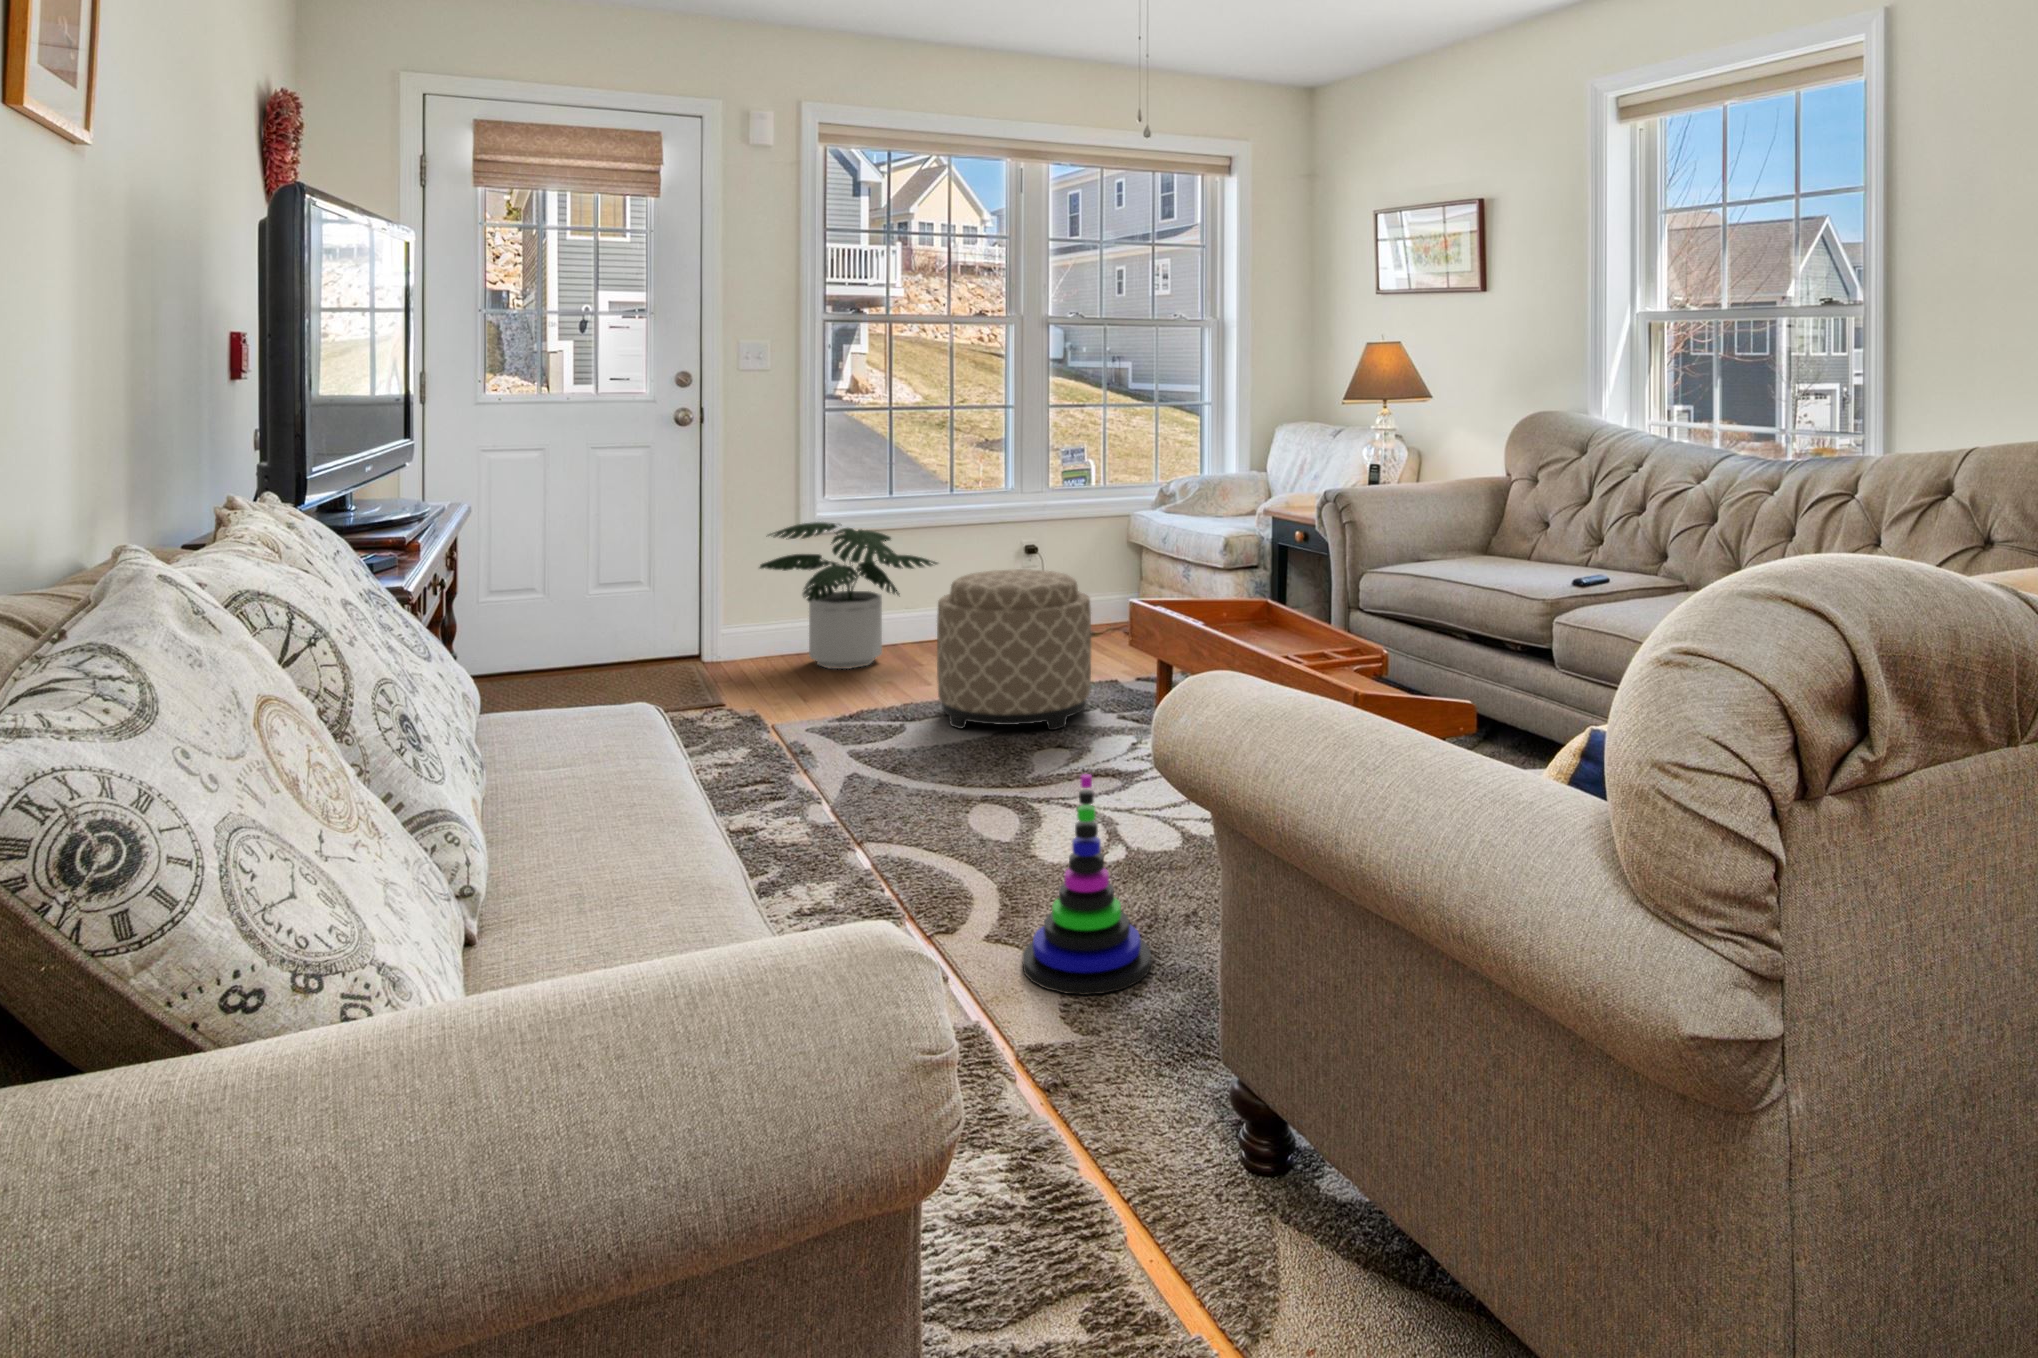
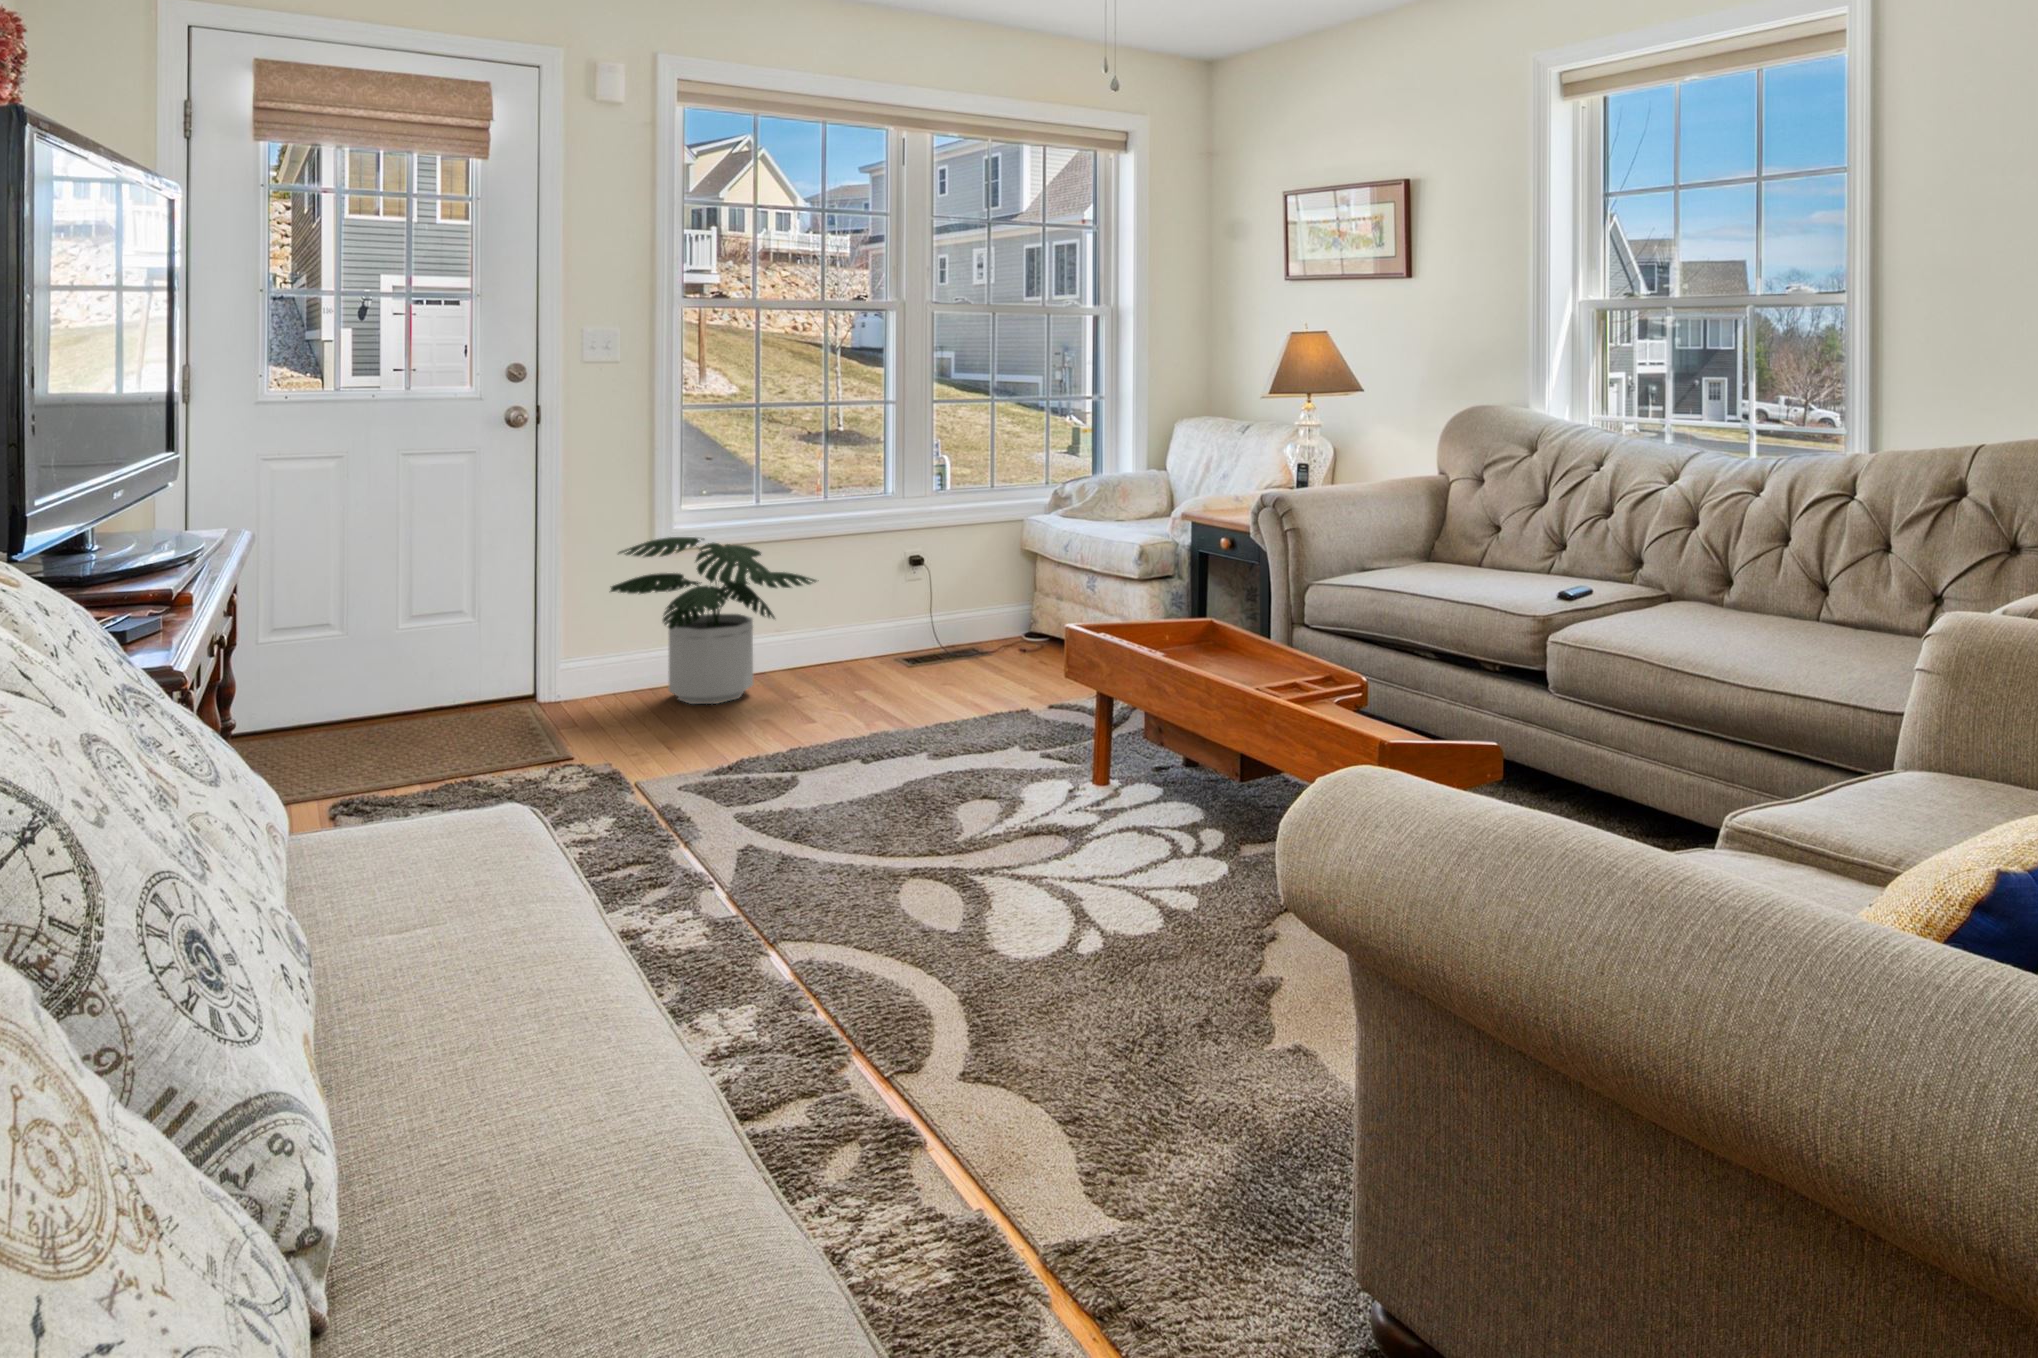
ottoman: present [937,569,1091,730] -> none [832,589,1008,777]
stacking toy: present [1022,774,1151,995] -> none [1021,868,1182,1157]

